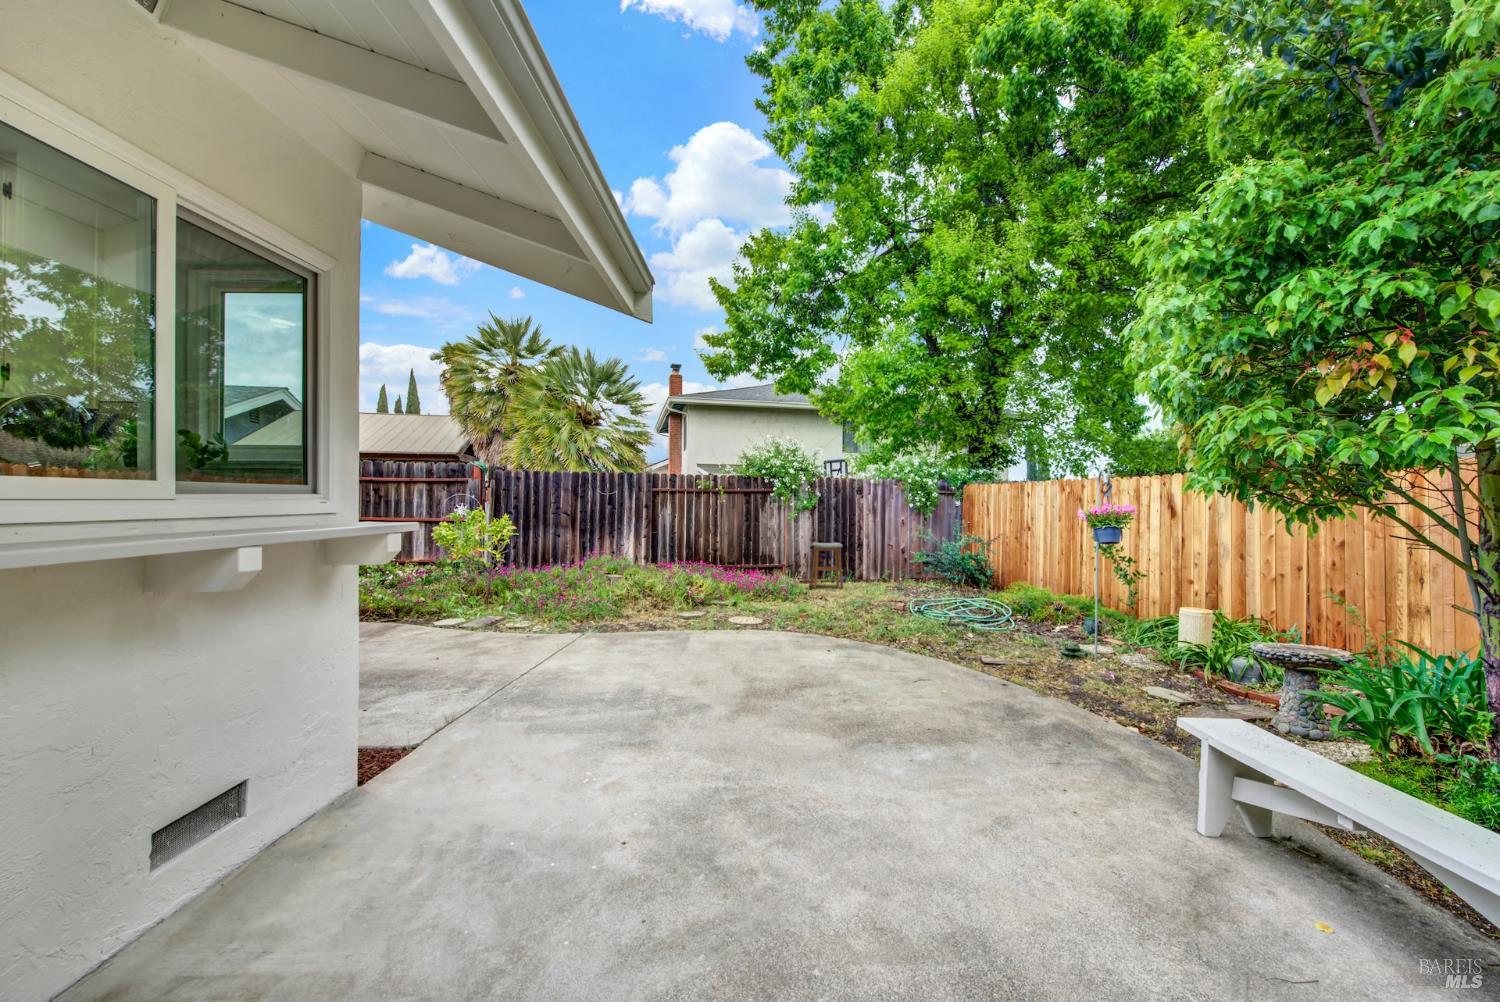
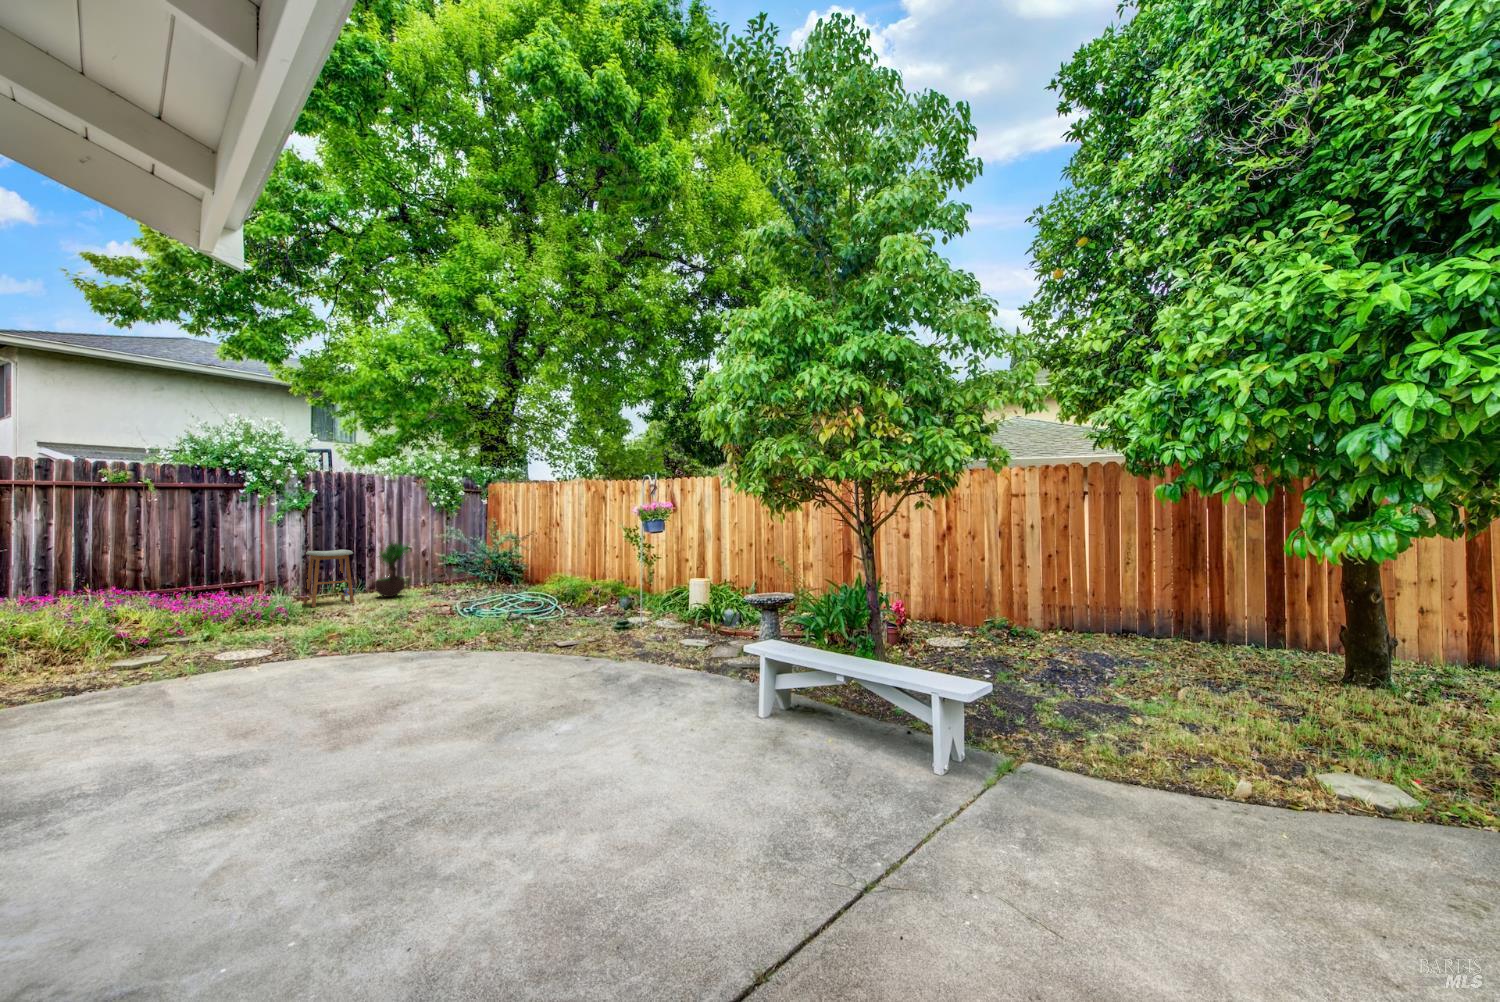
potted tree: none [858,534,889,587] -> present [375,542,408,597]

